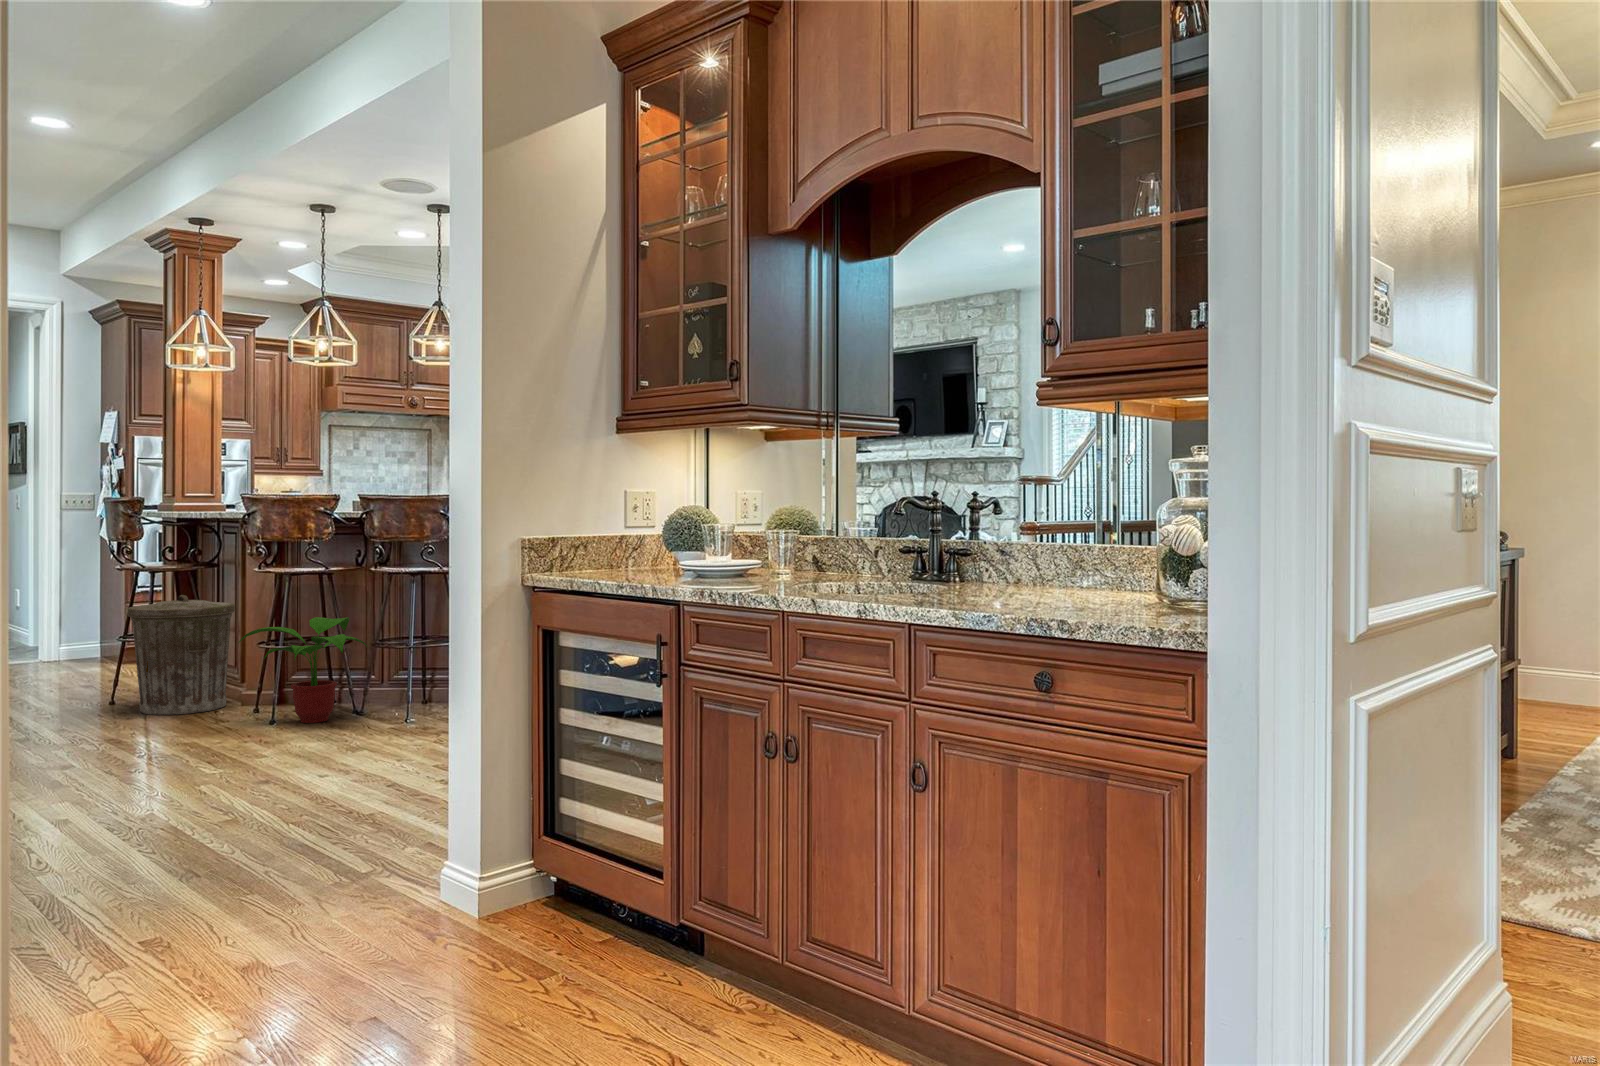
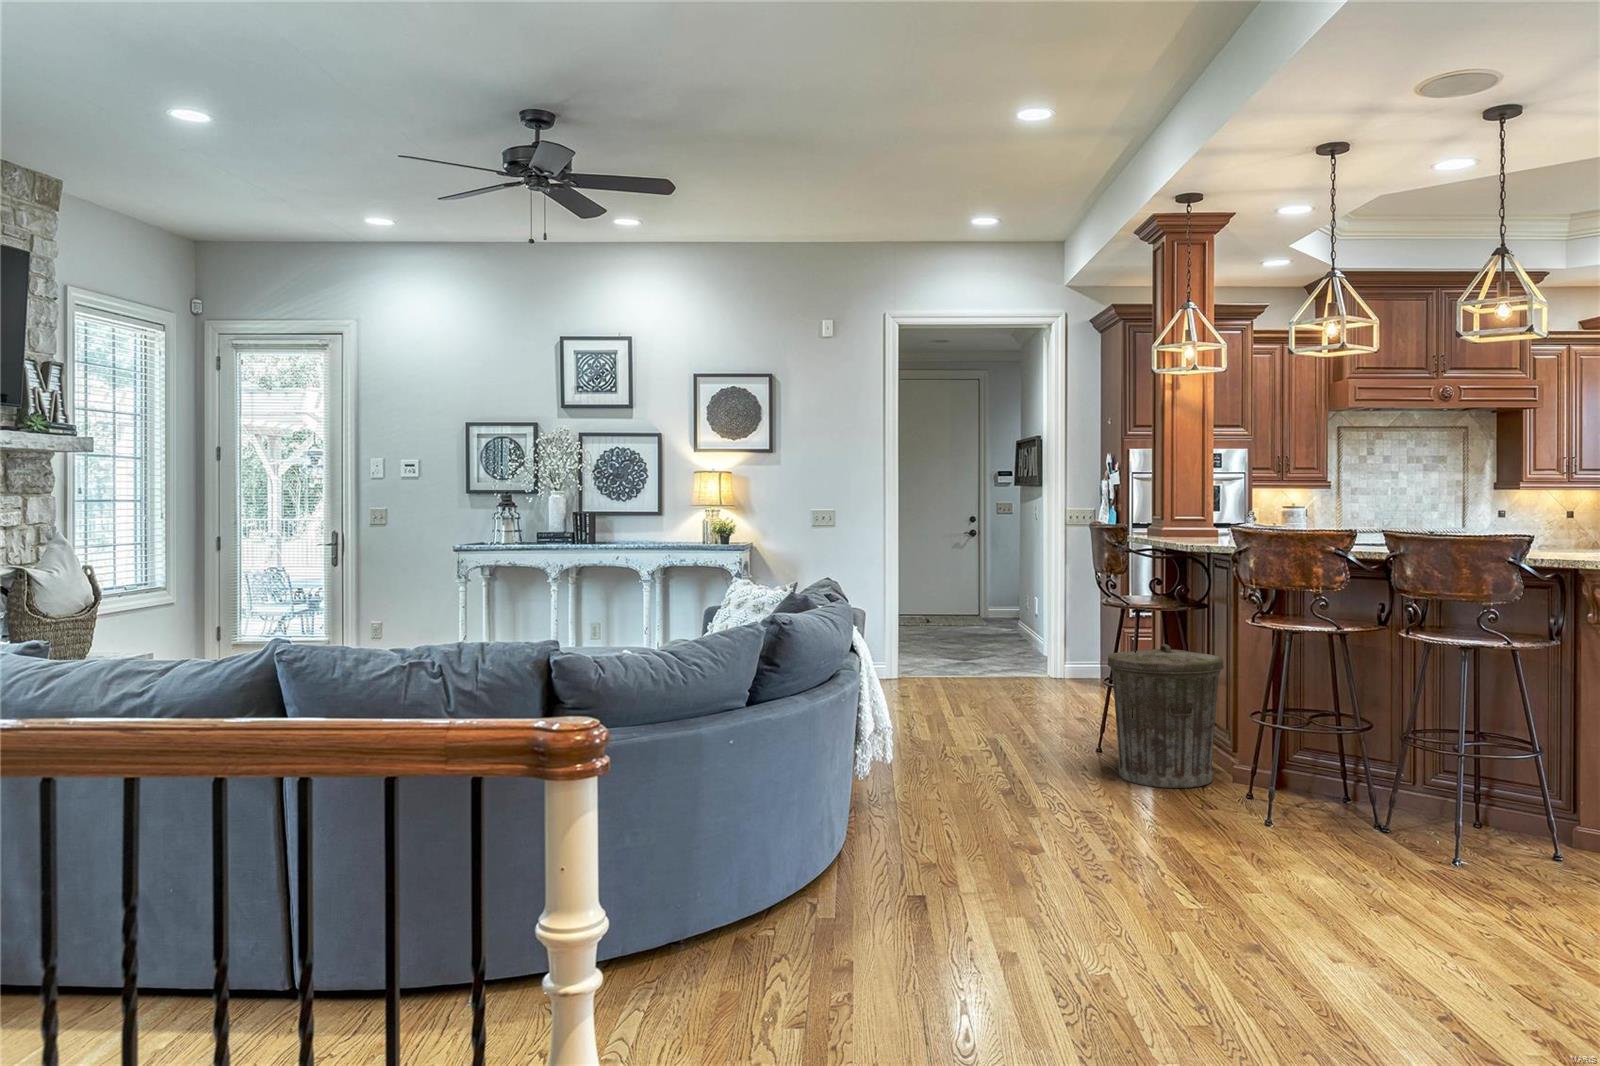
potted plant: present [239,617,367,723] -> none [1226,689,1396,834]

